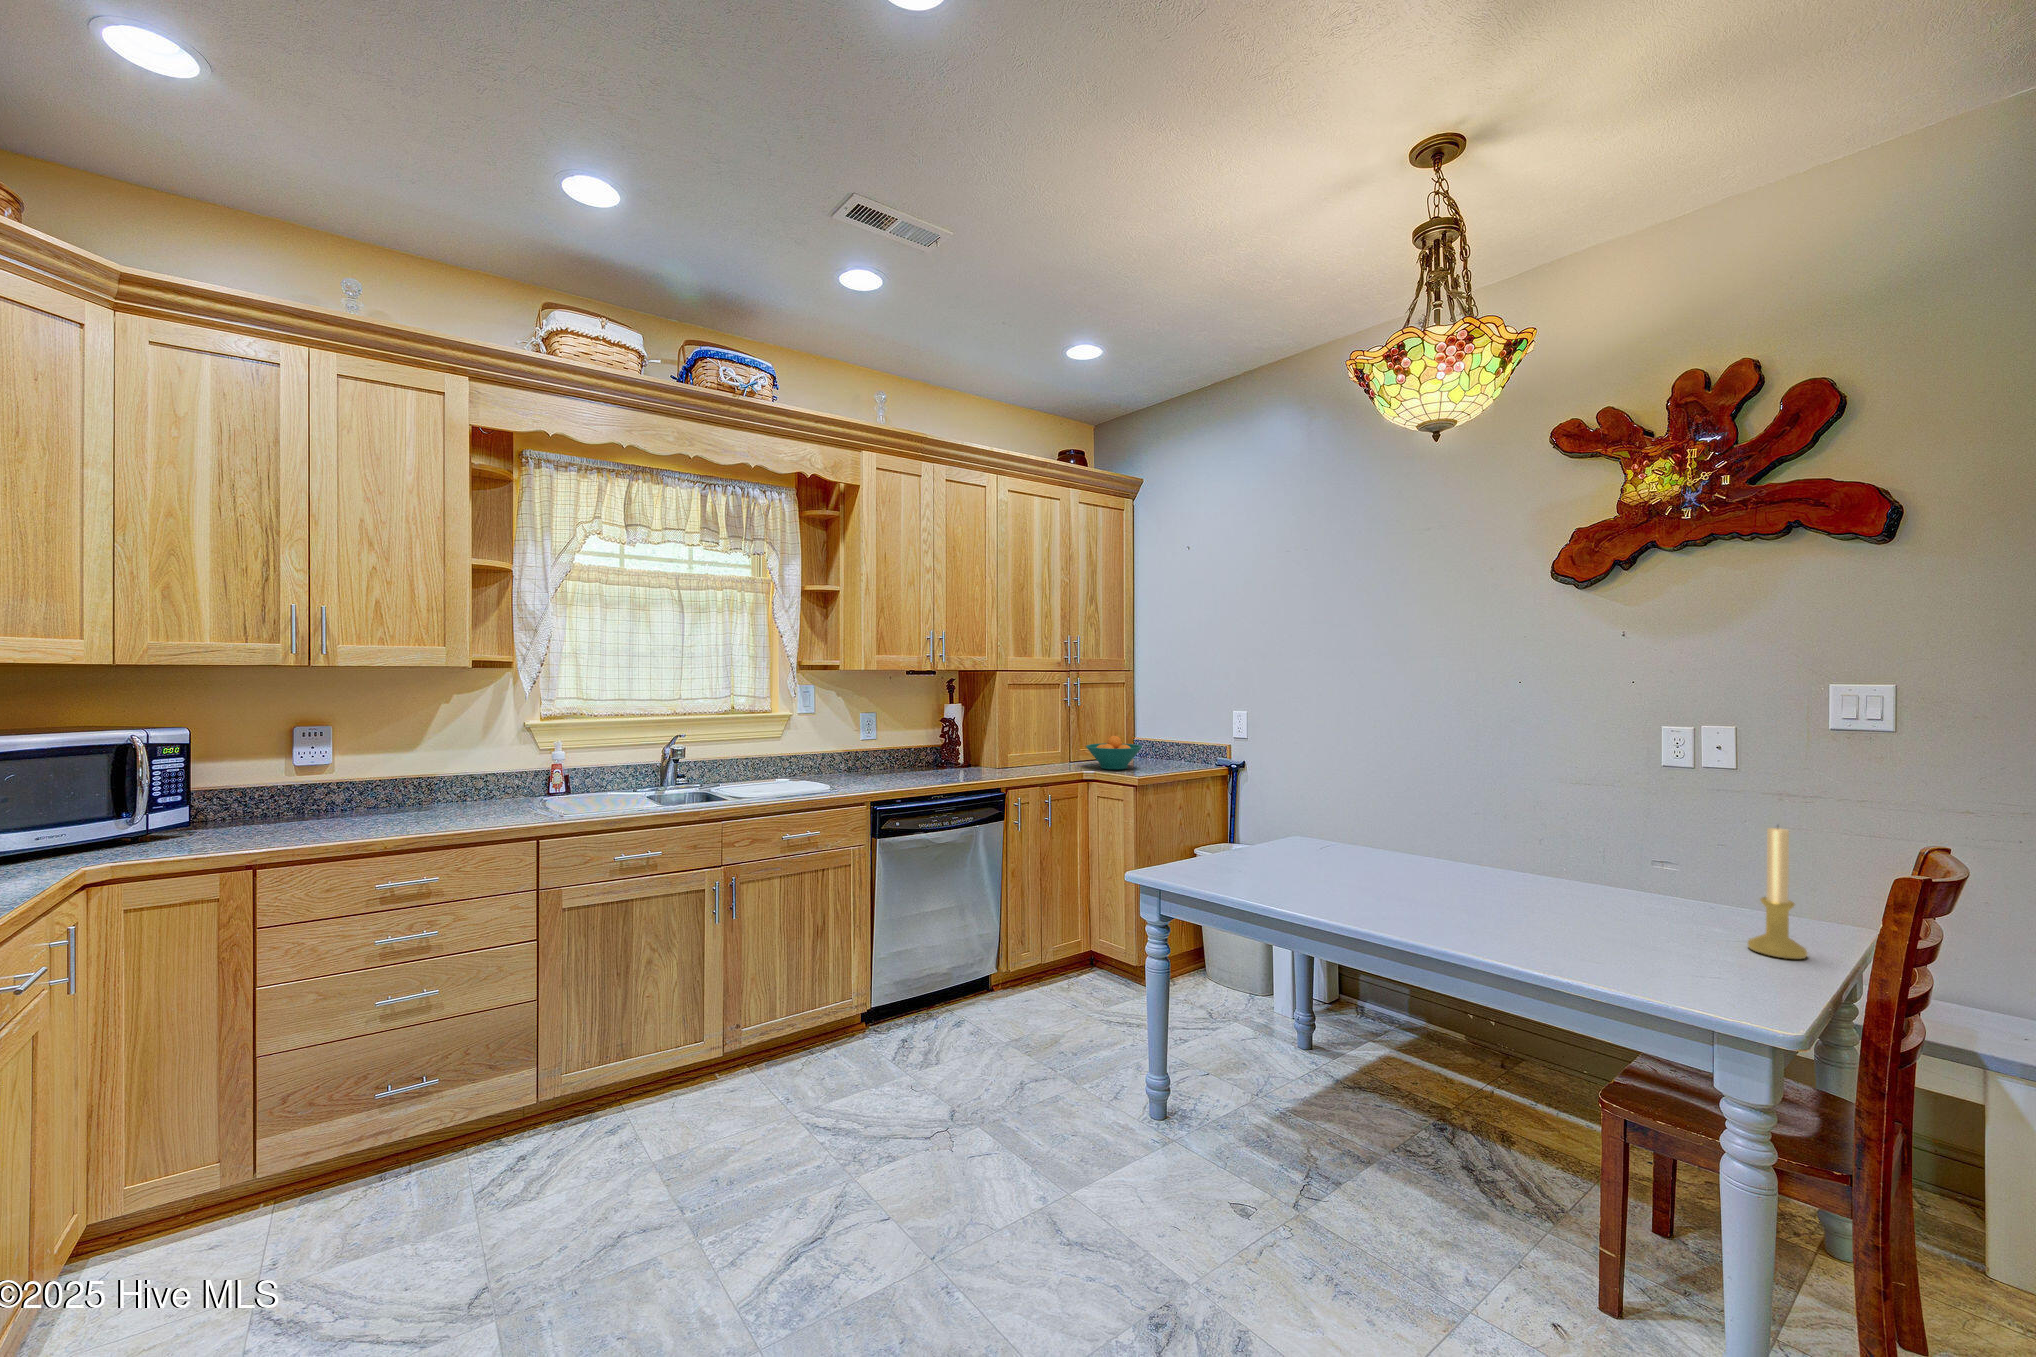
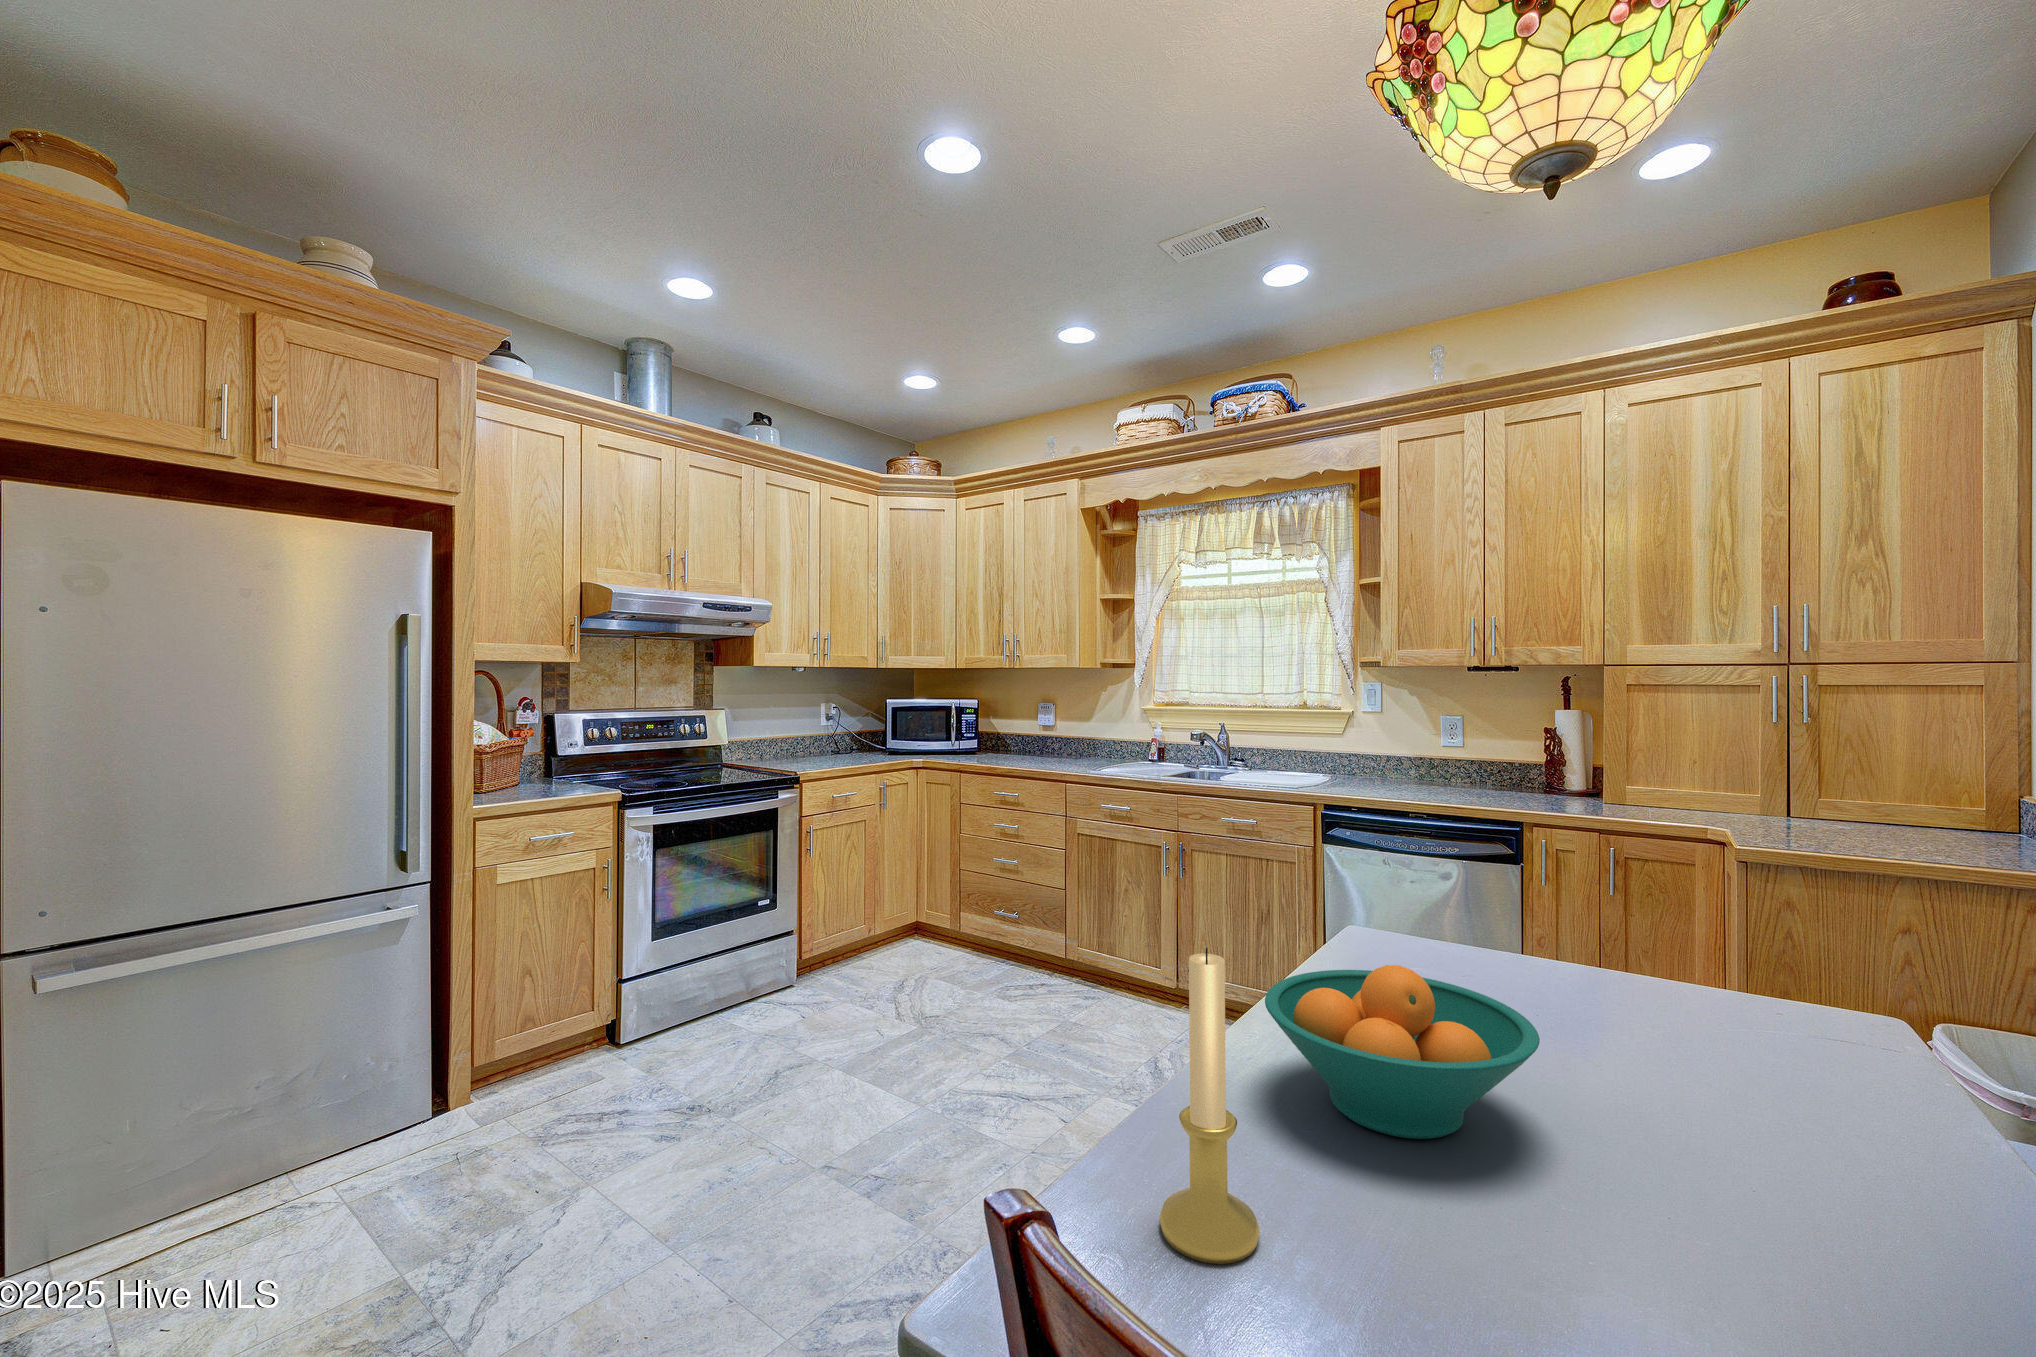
fruit bowl: present [1086,736,1142,770] -> present [1265,965,1540,1139]

